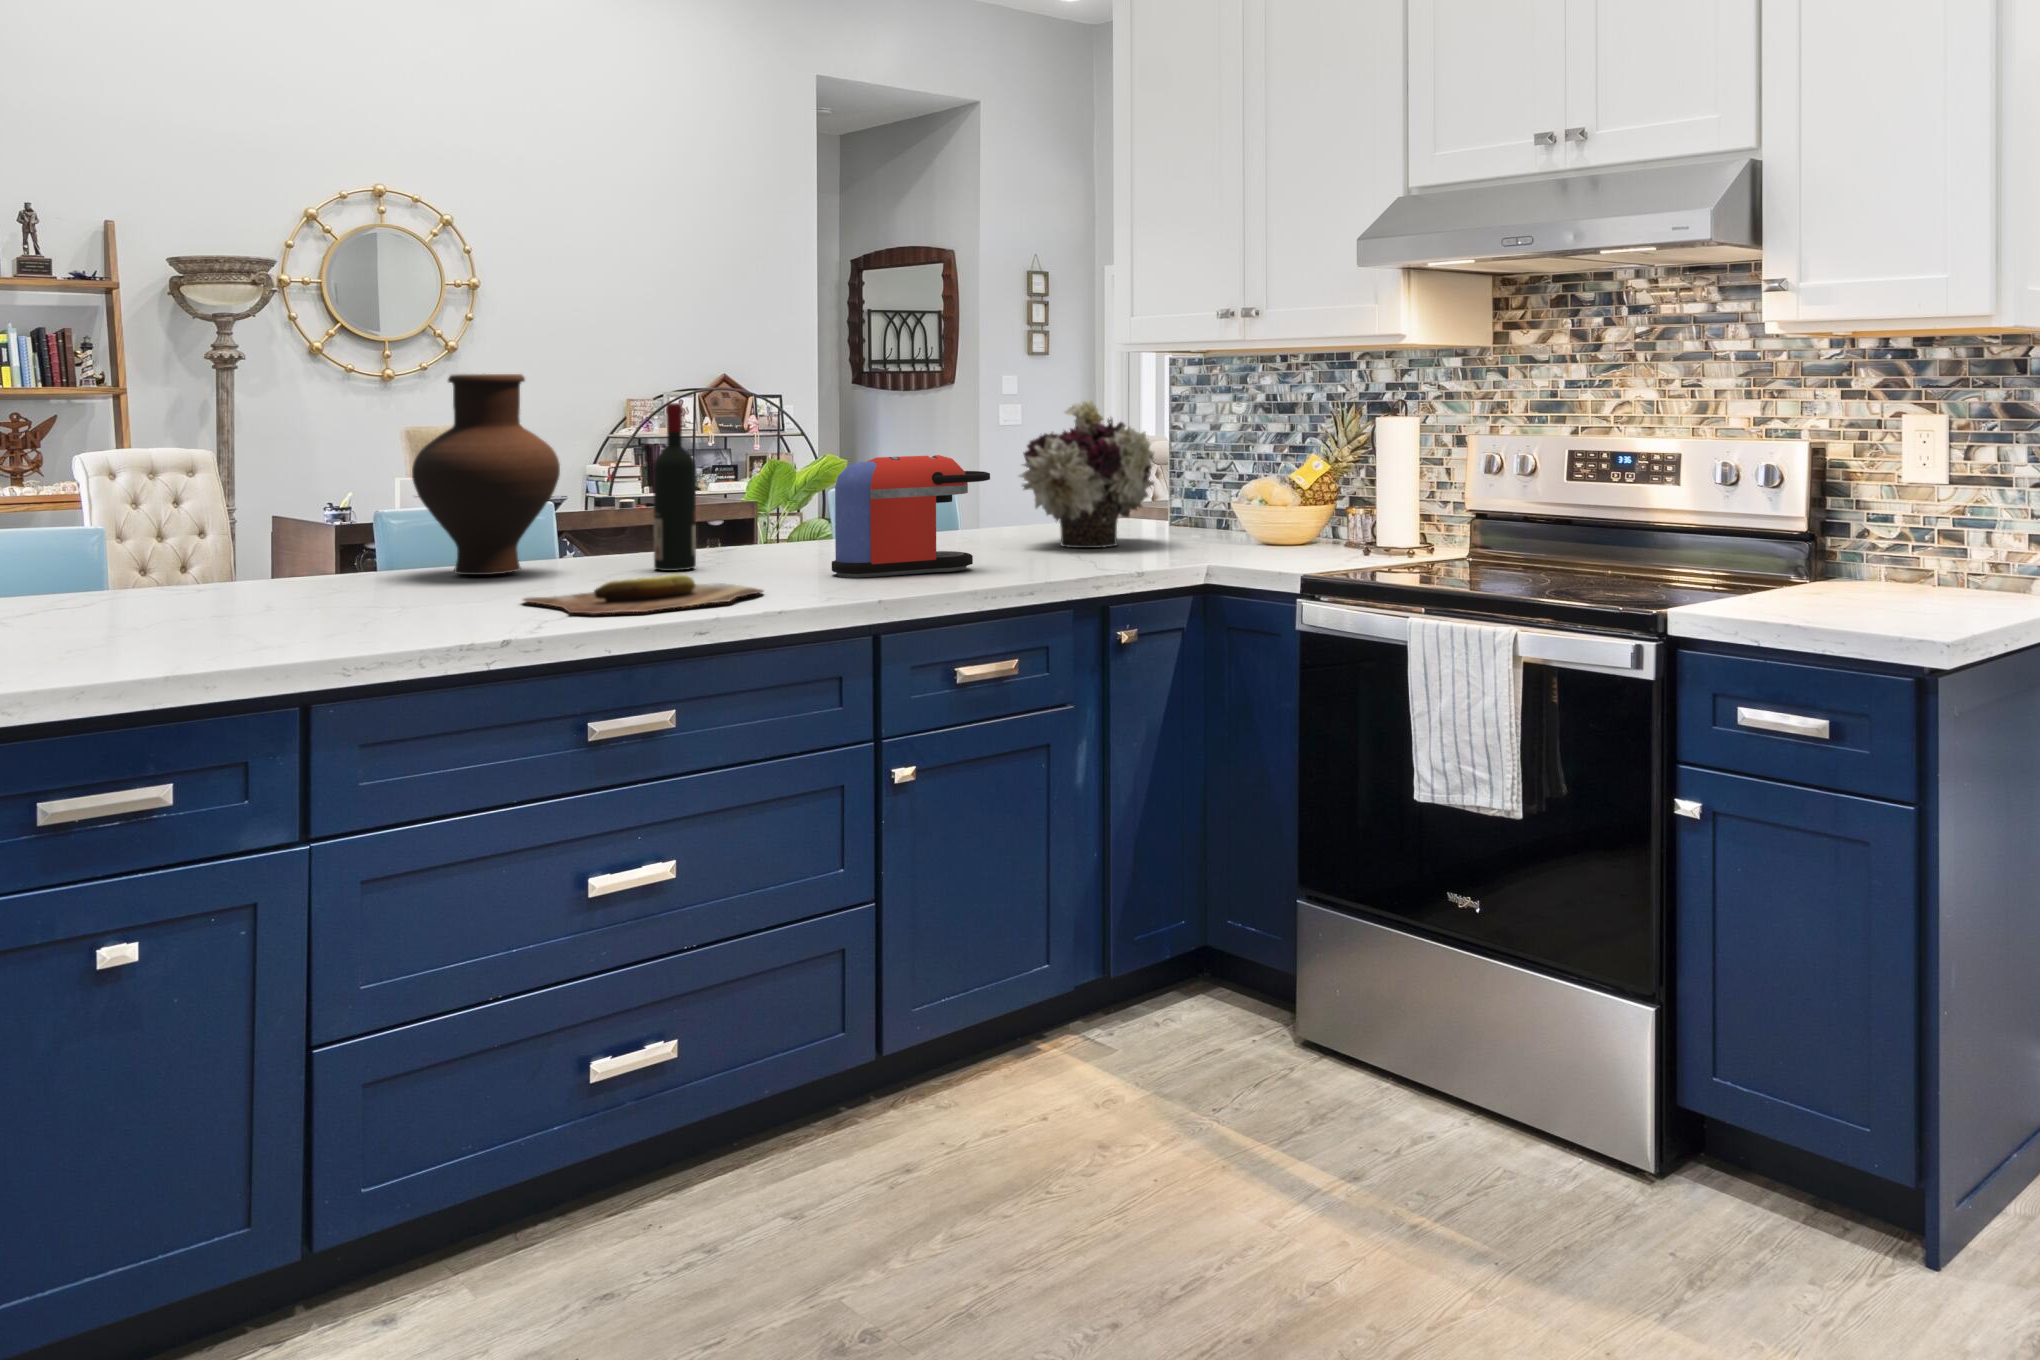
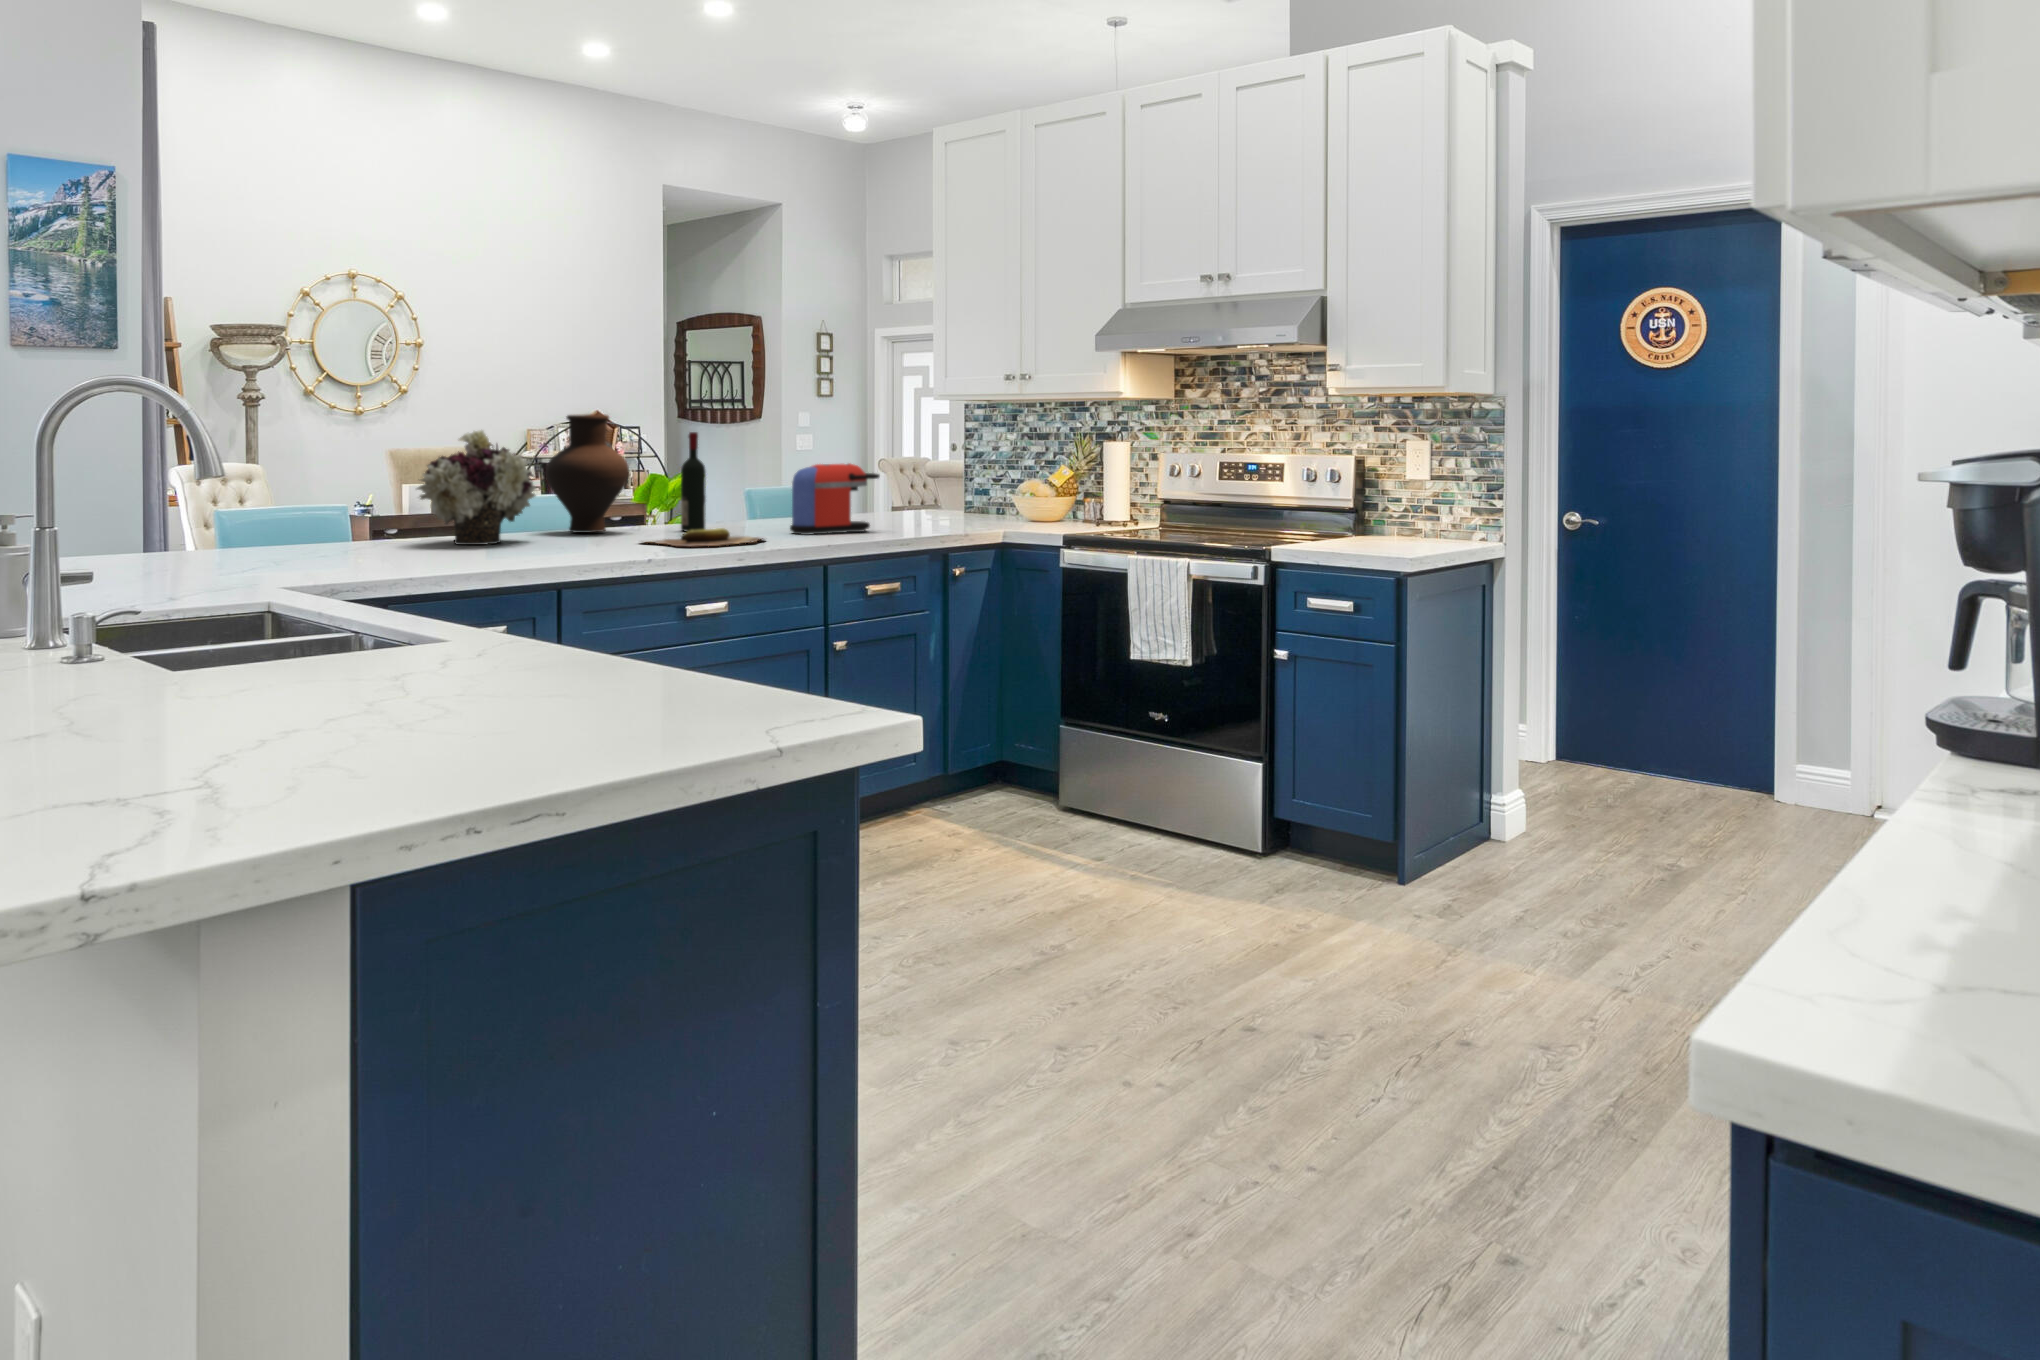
flower arrangement: present [1020,400,1154,548] -> present [417,430,536,545]

